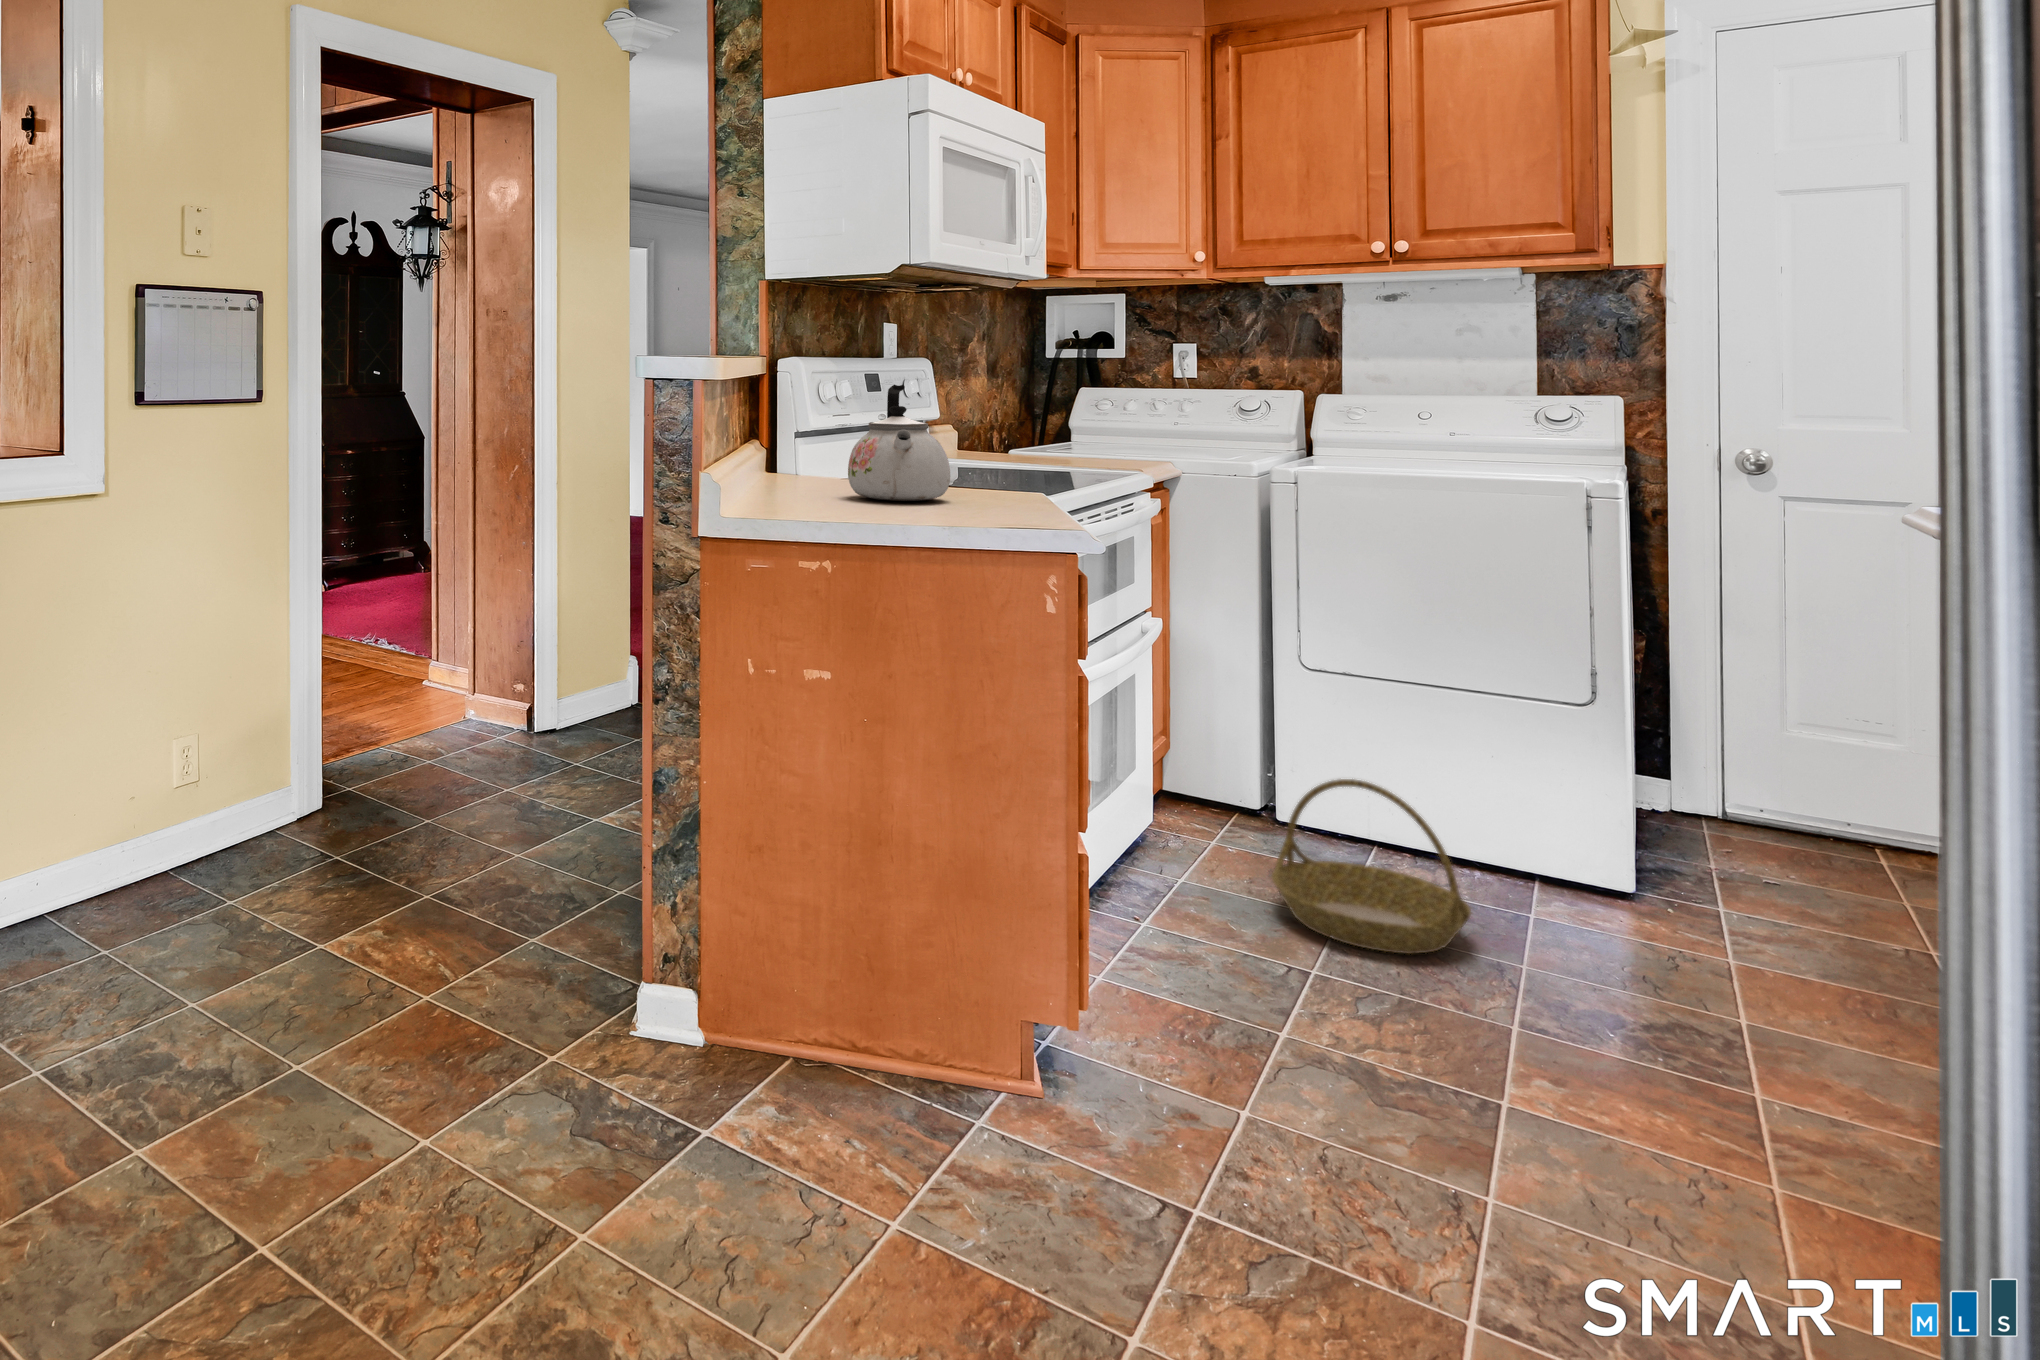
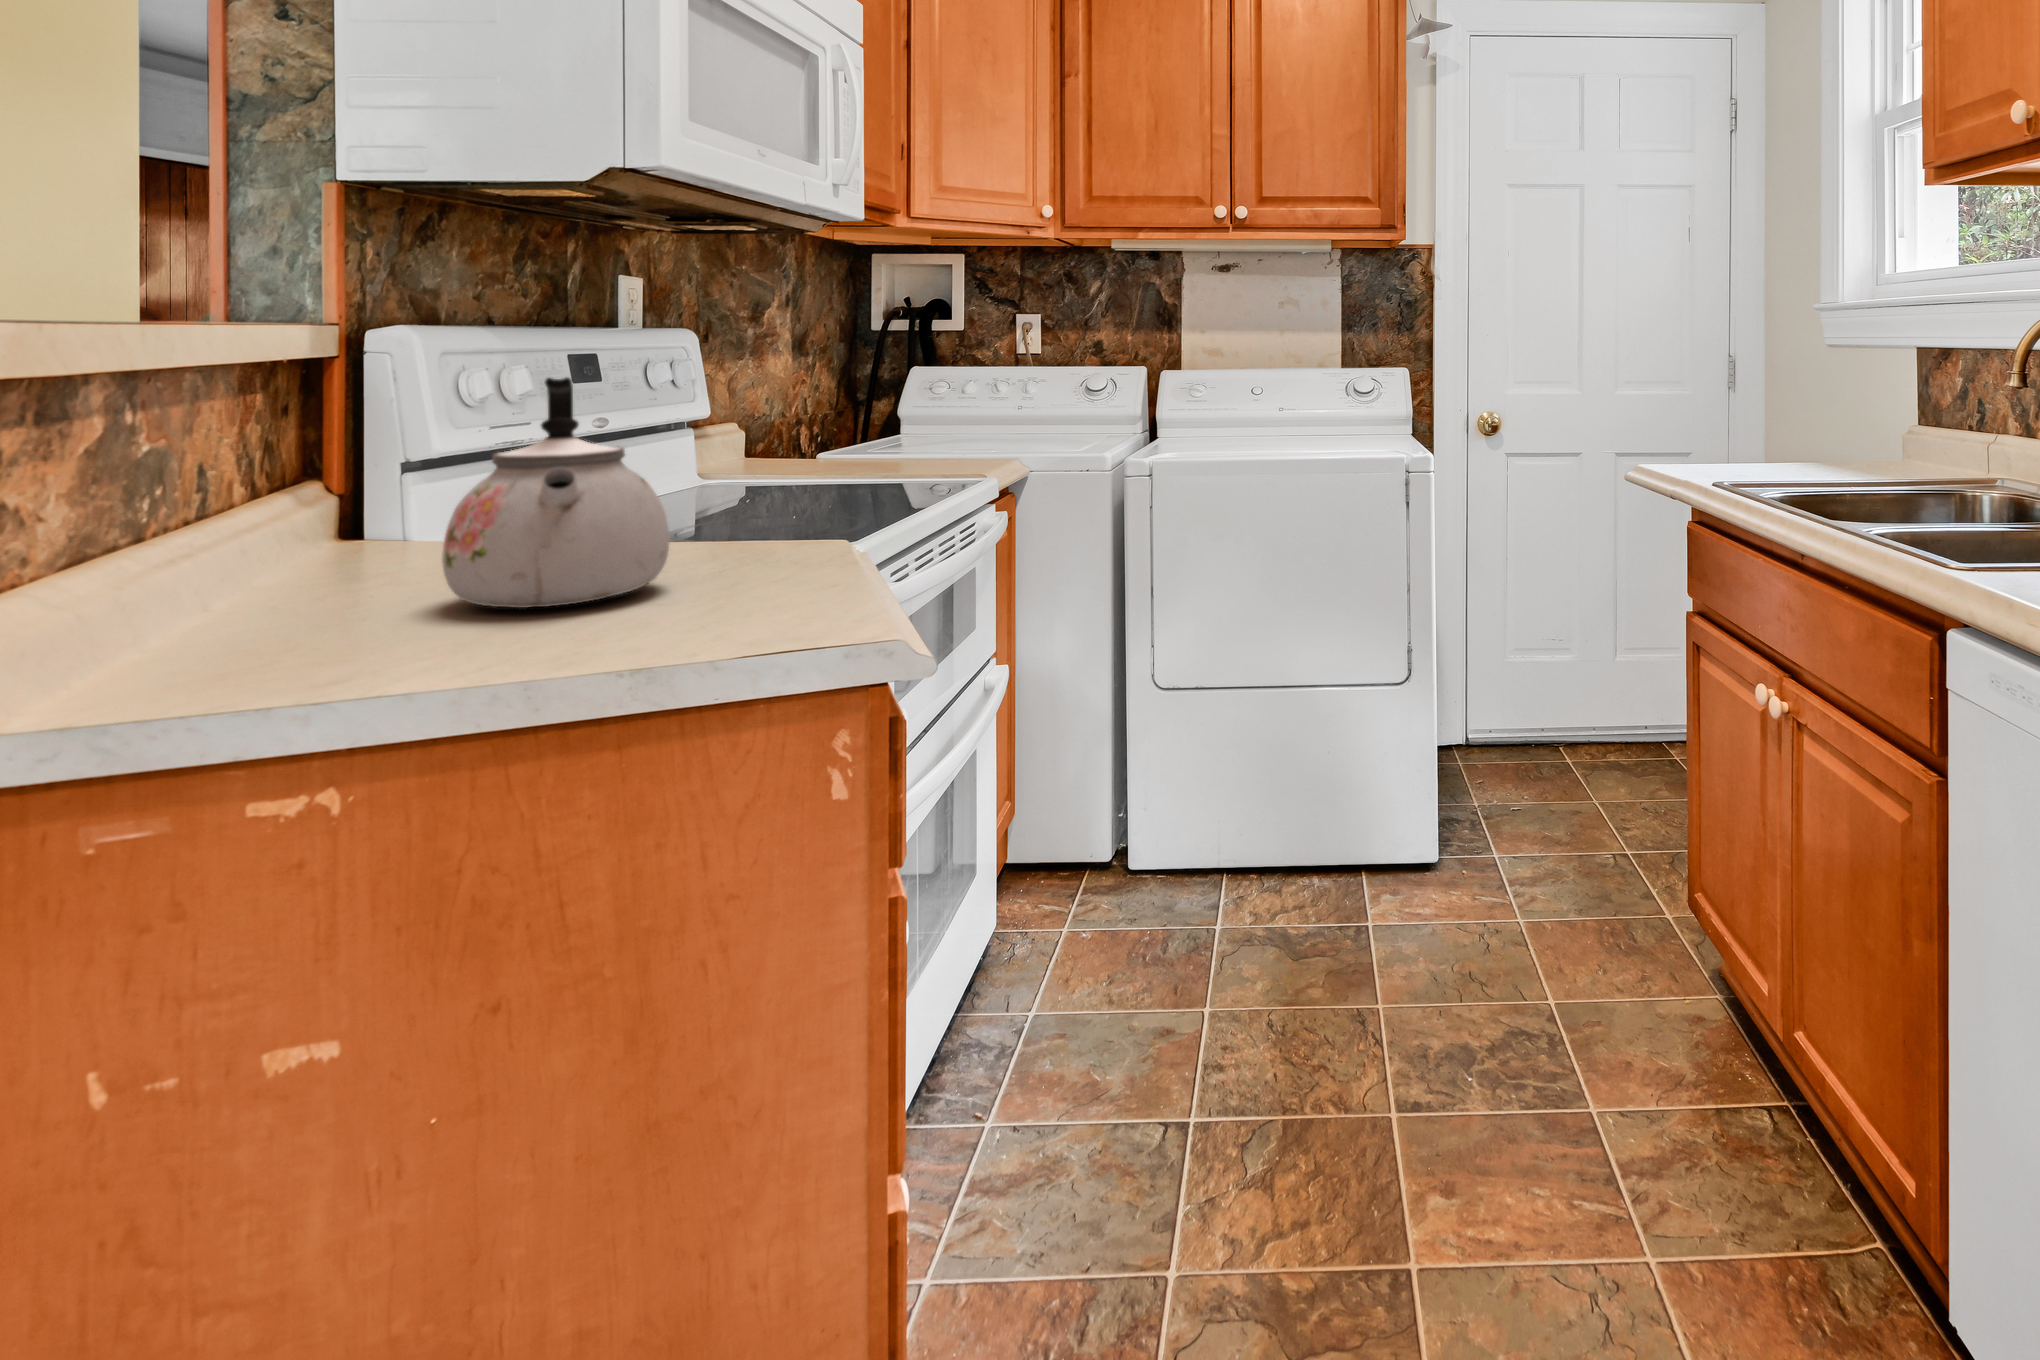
basket: present [1272,779,1471,954] -> none [1141,837,1343,1056]

